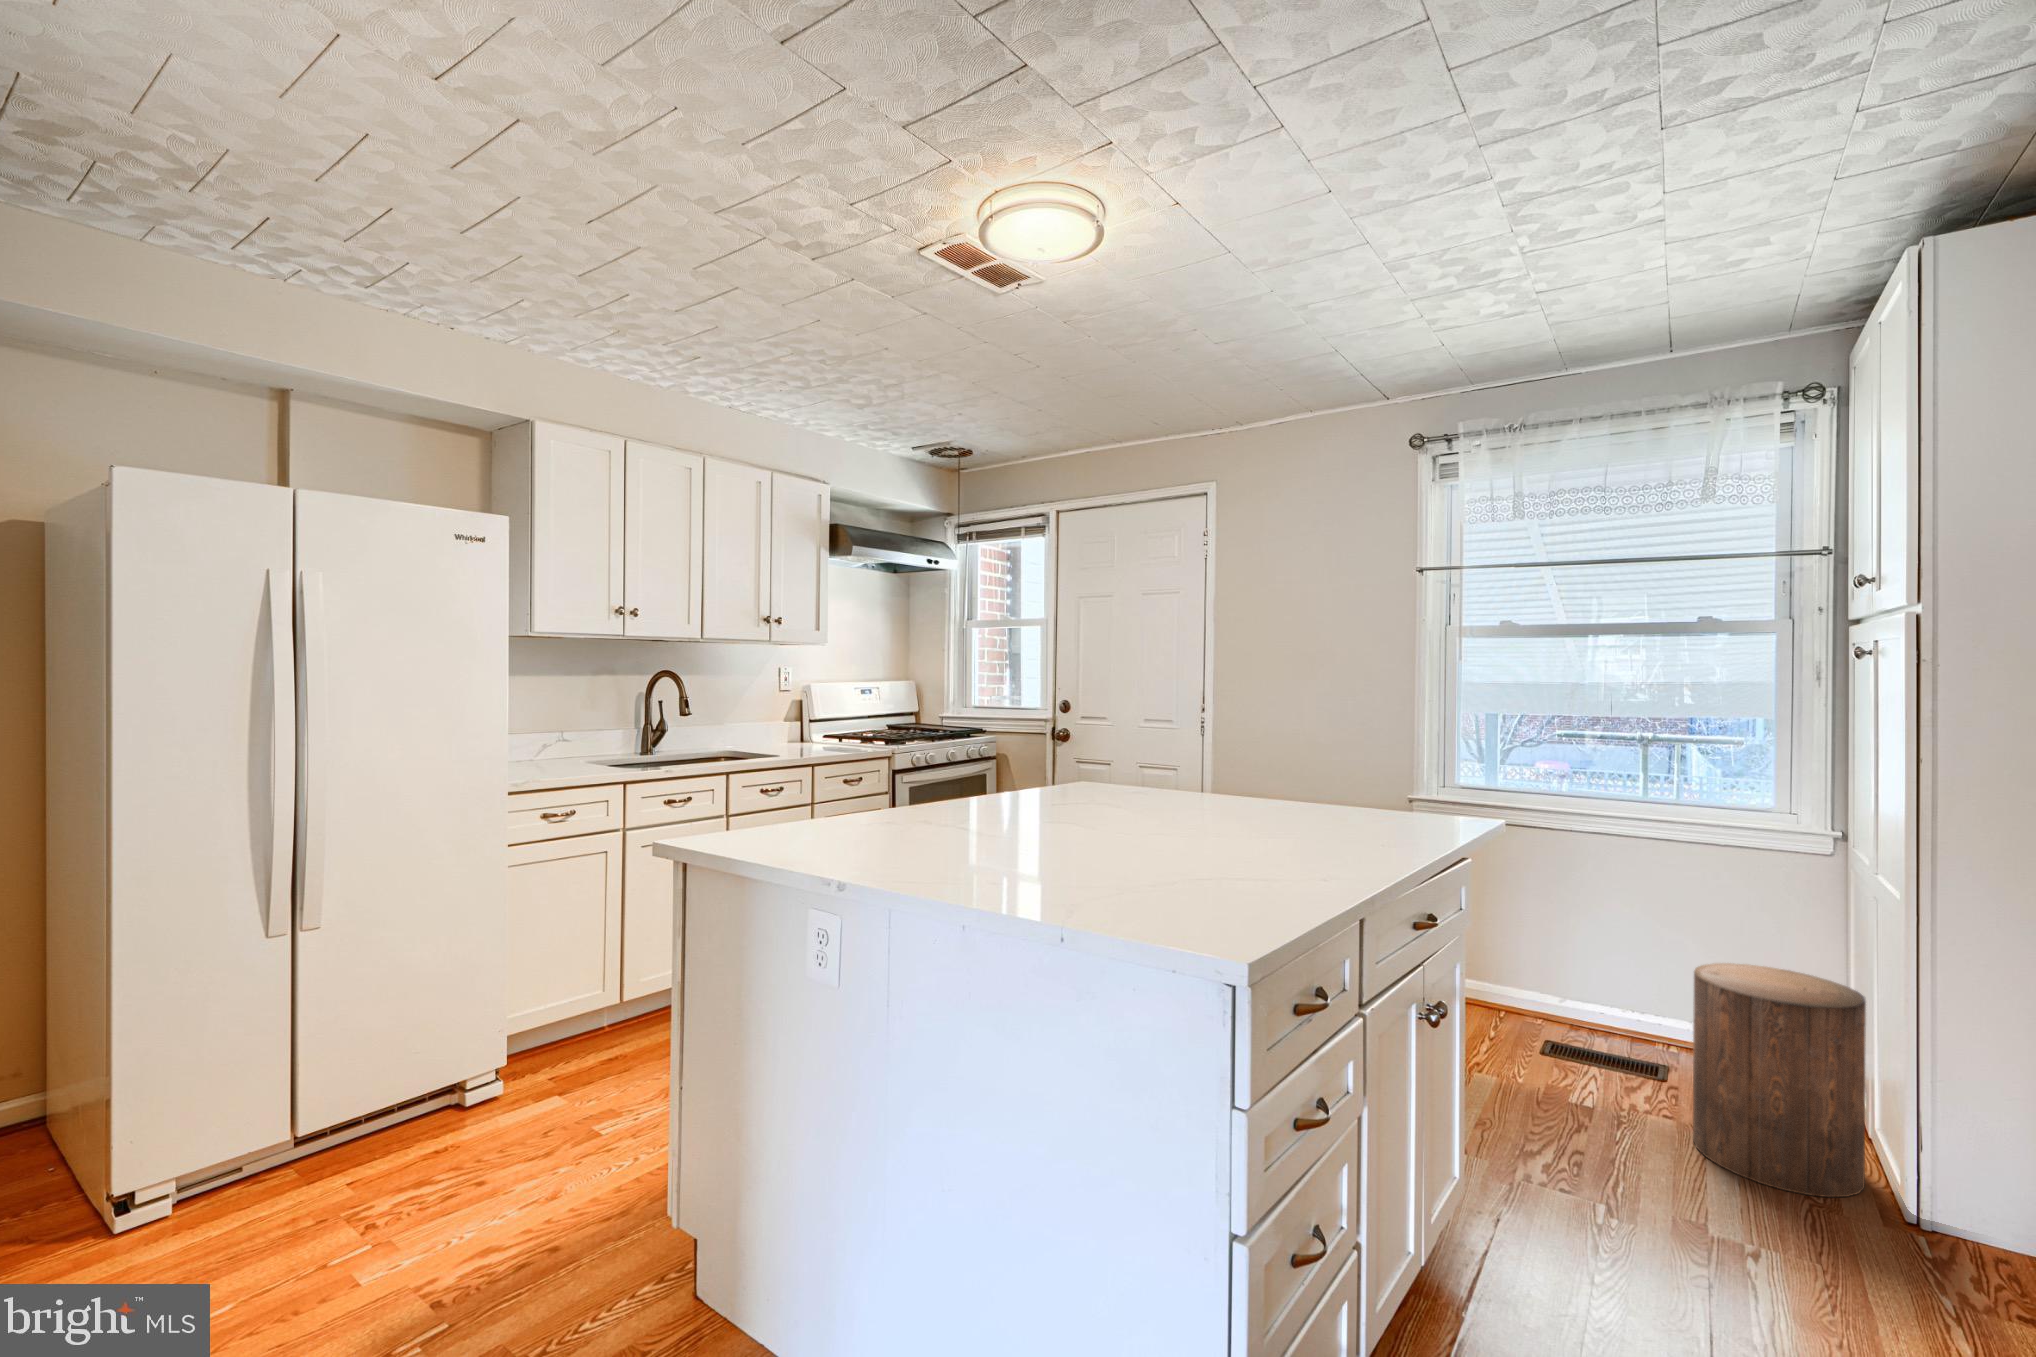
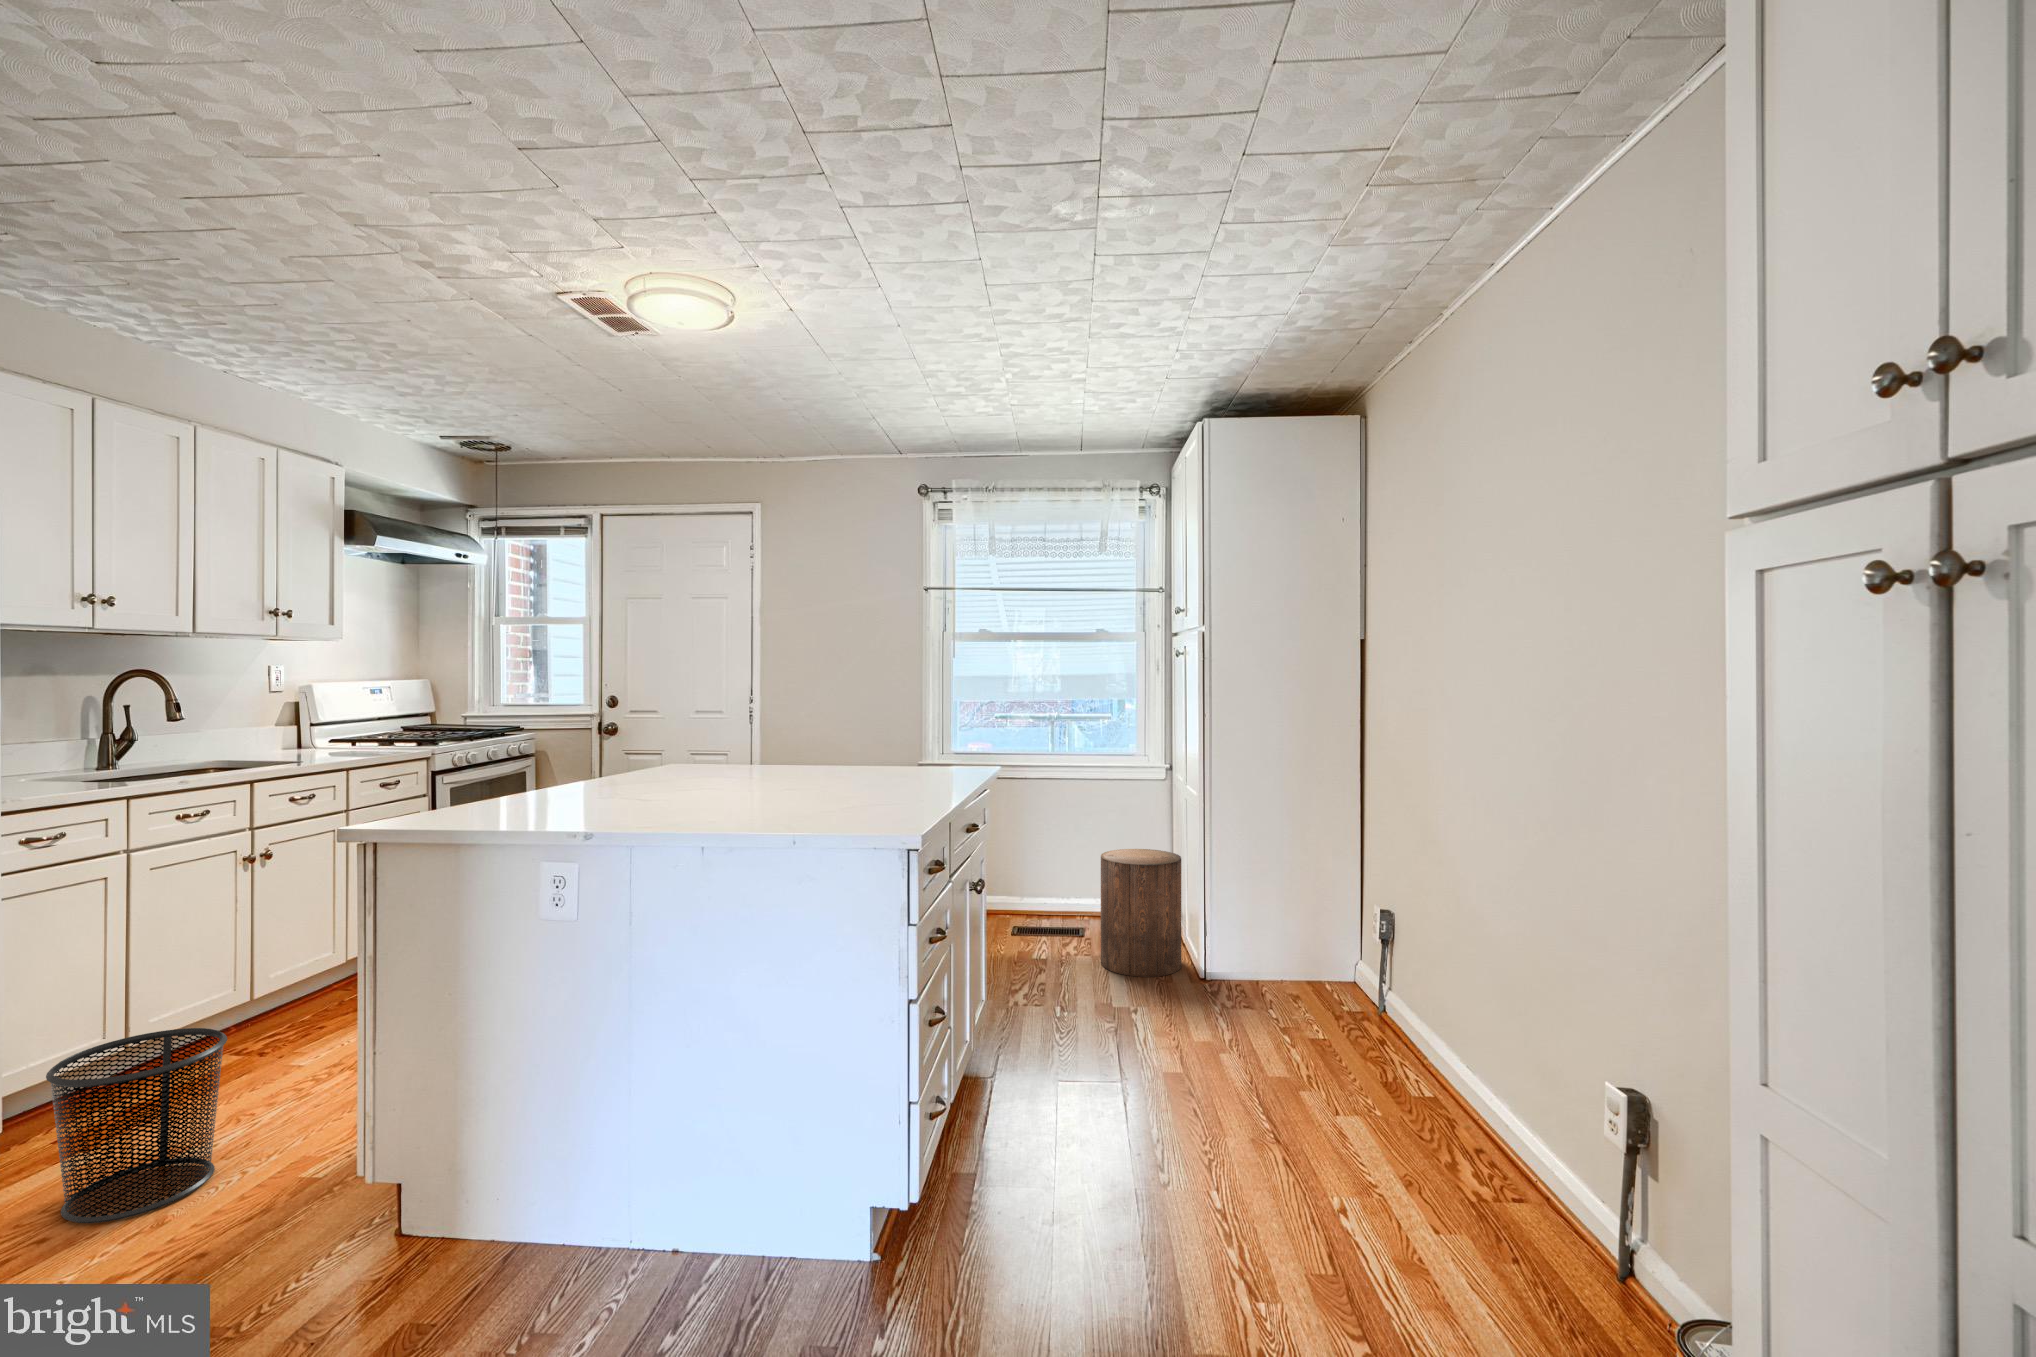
waste bin: none [503,1002,635,1176] -> present [46,1028,227,1223]

